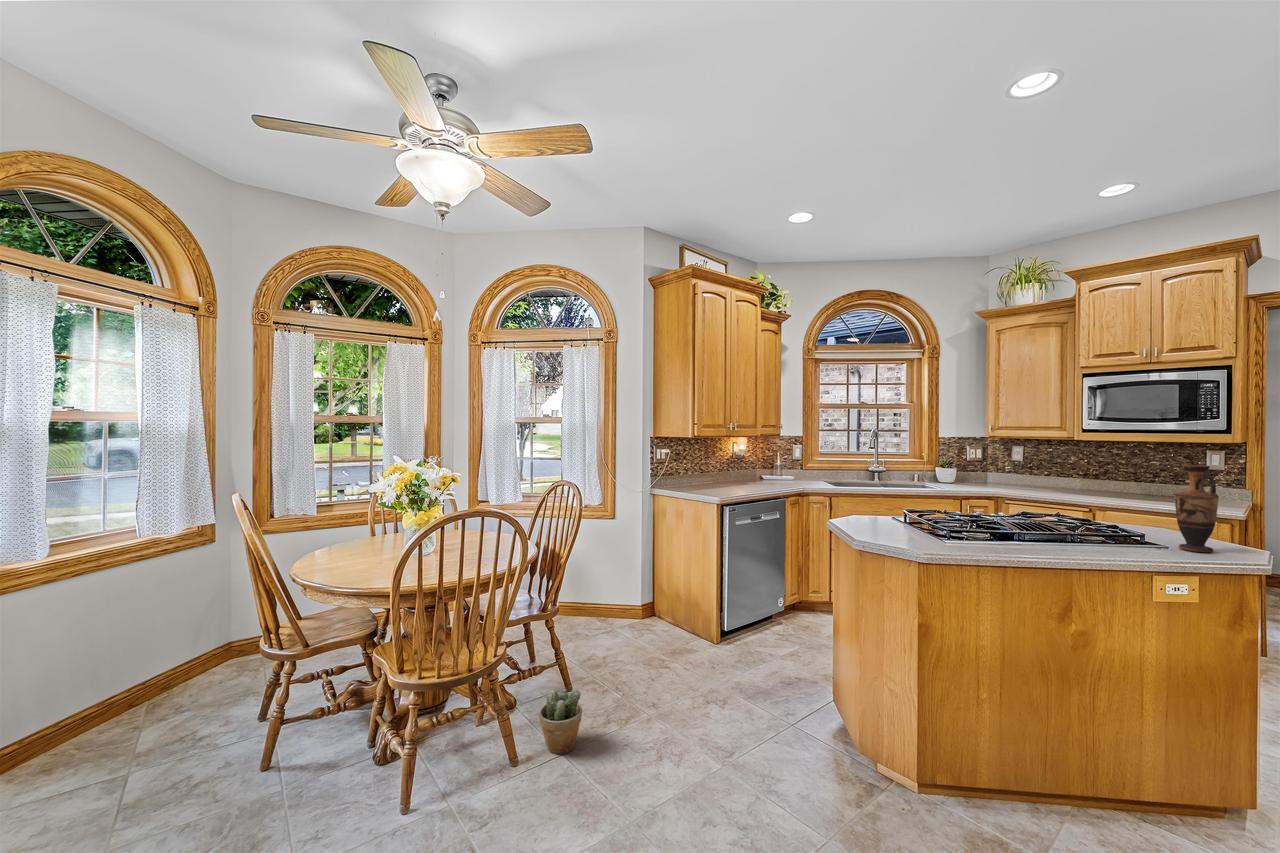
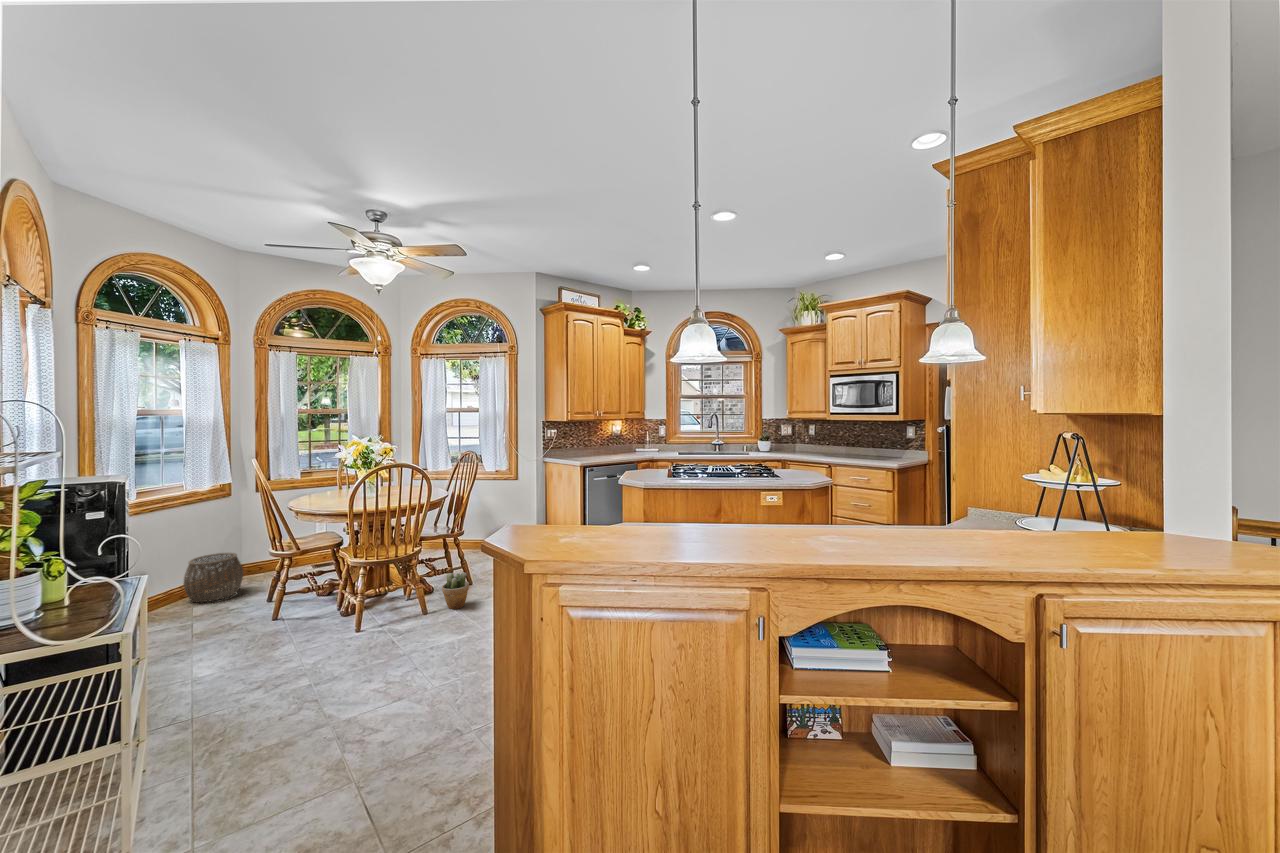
vase: present [1174,465,1219,552] -> none [781,434,798,480]
woven basket: none [126,633,223,720] -> present [184,552,243,602]

